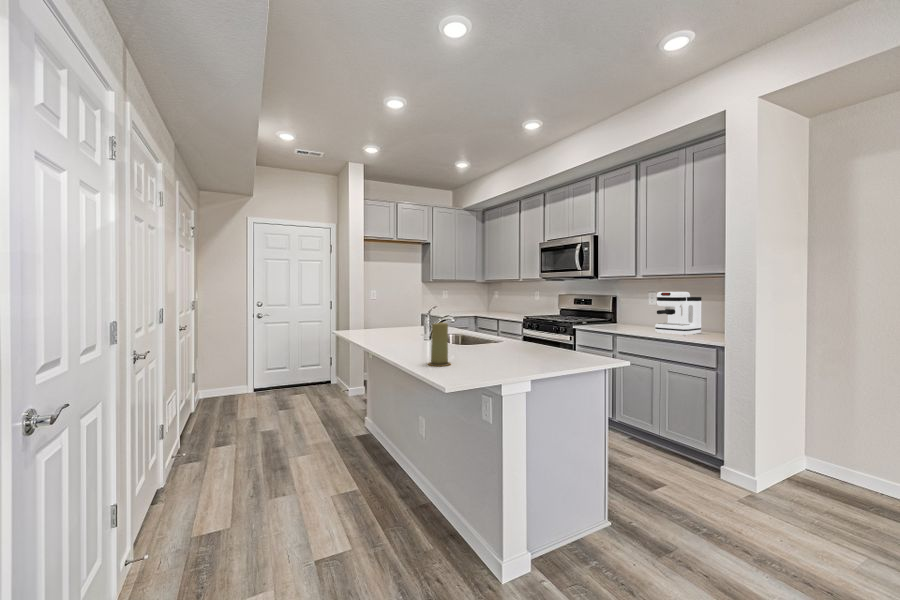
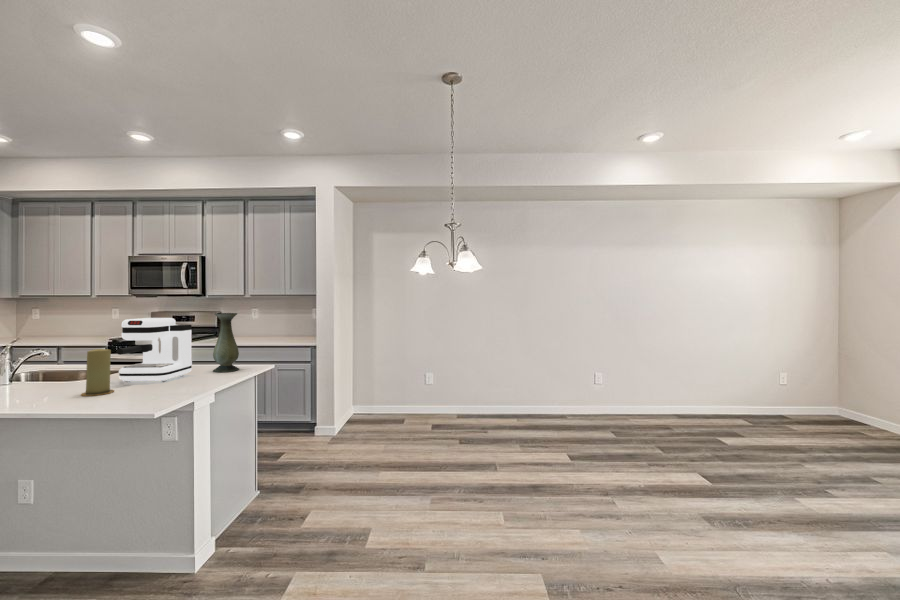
vase: none [553,292,582,363] -> present [213,313,239,372]
coffee maker: present [655,292,702,336] -> present [117,318,192,381]

